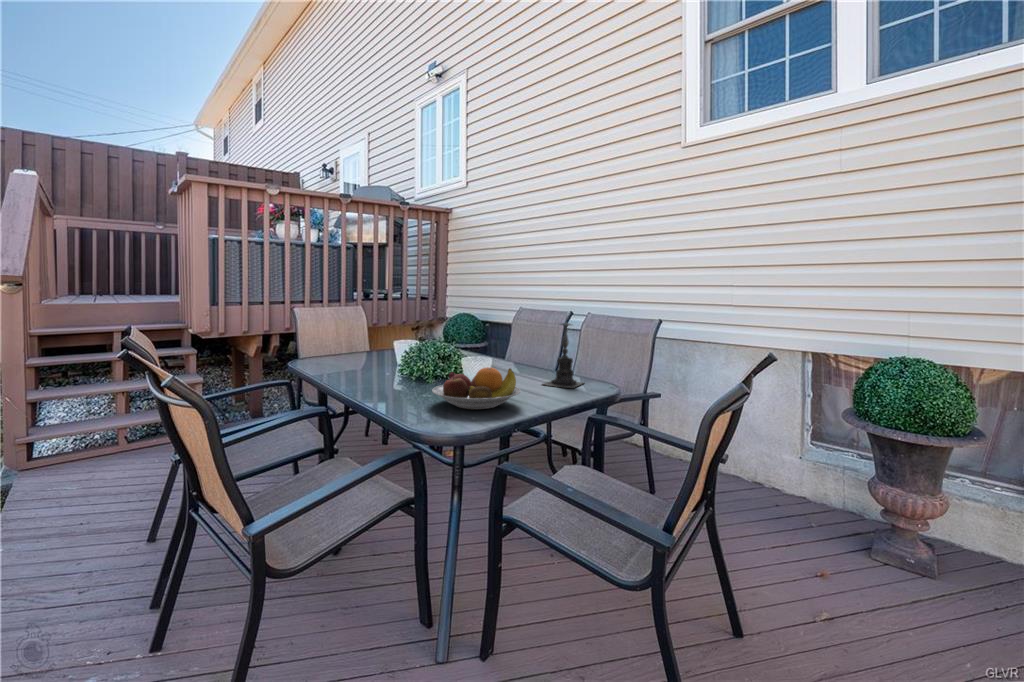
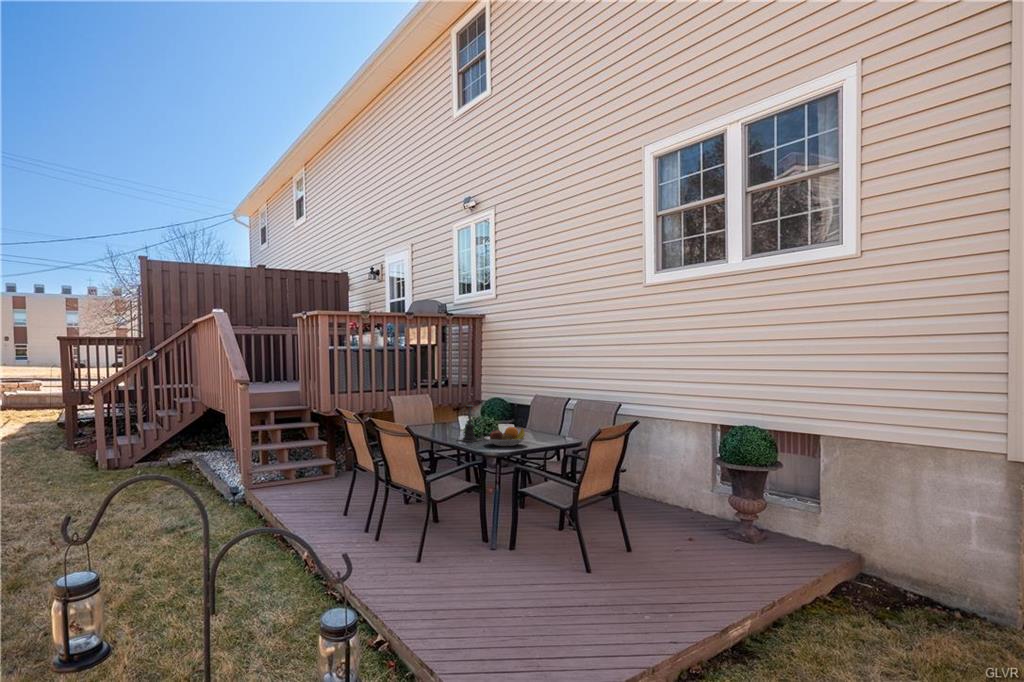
candle holder: present [543,322,583,388] -> present [459,405,479,442]

